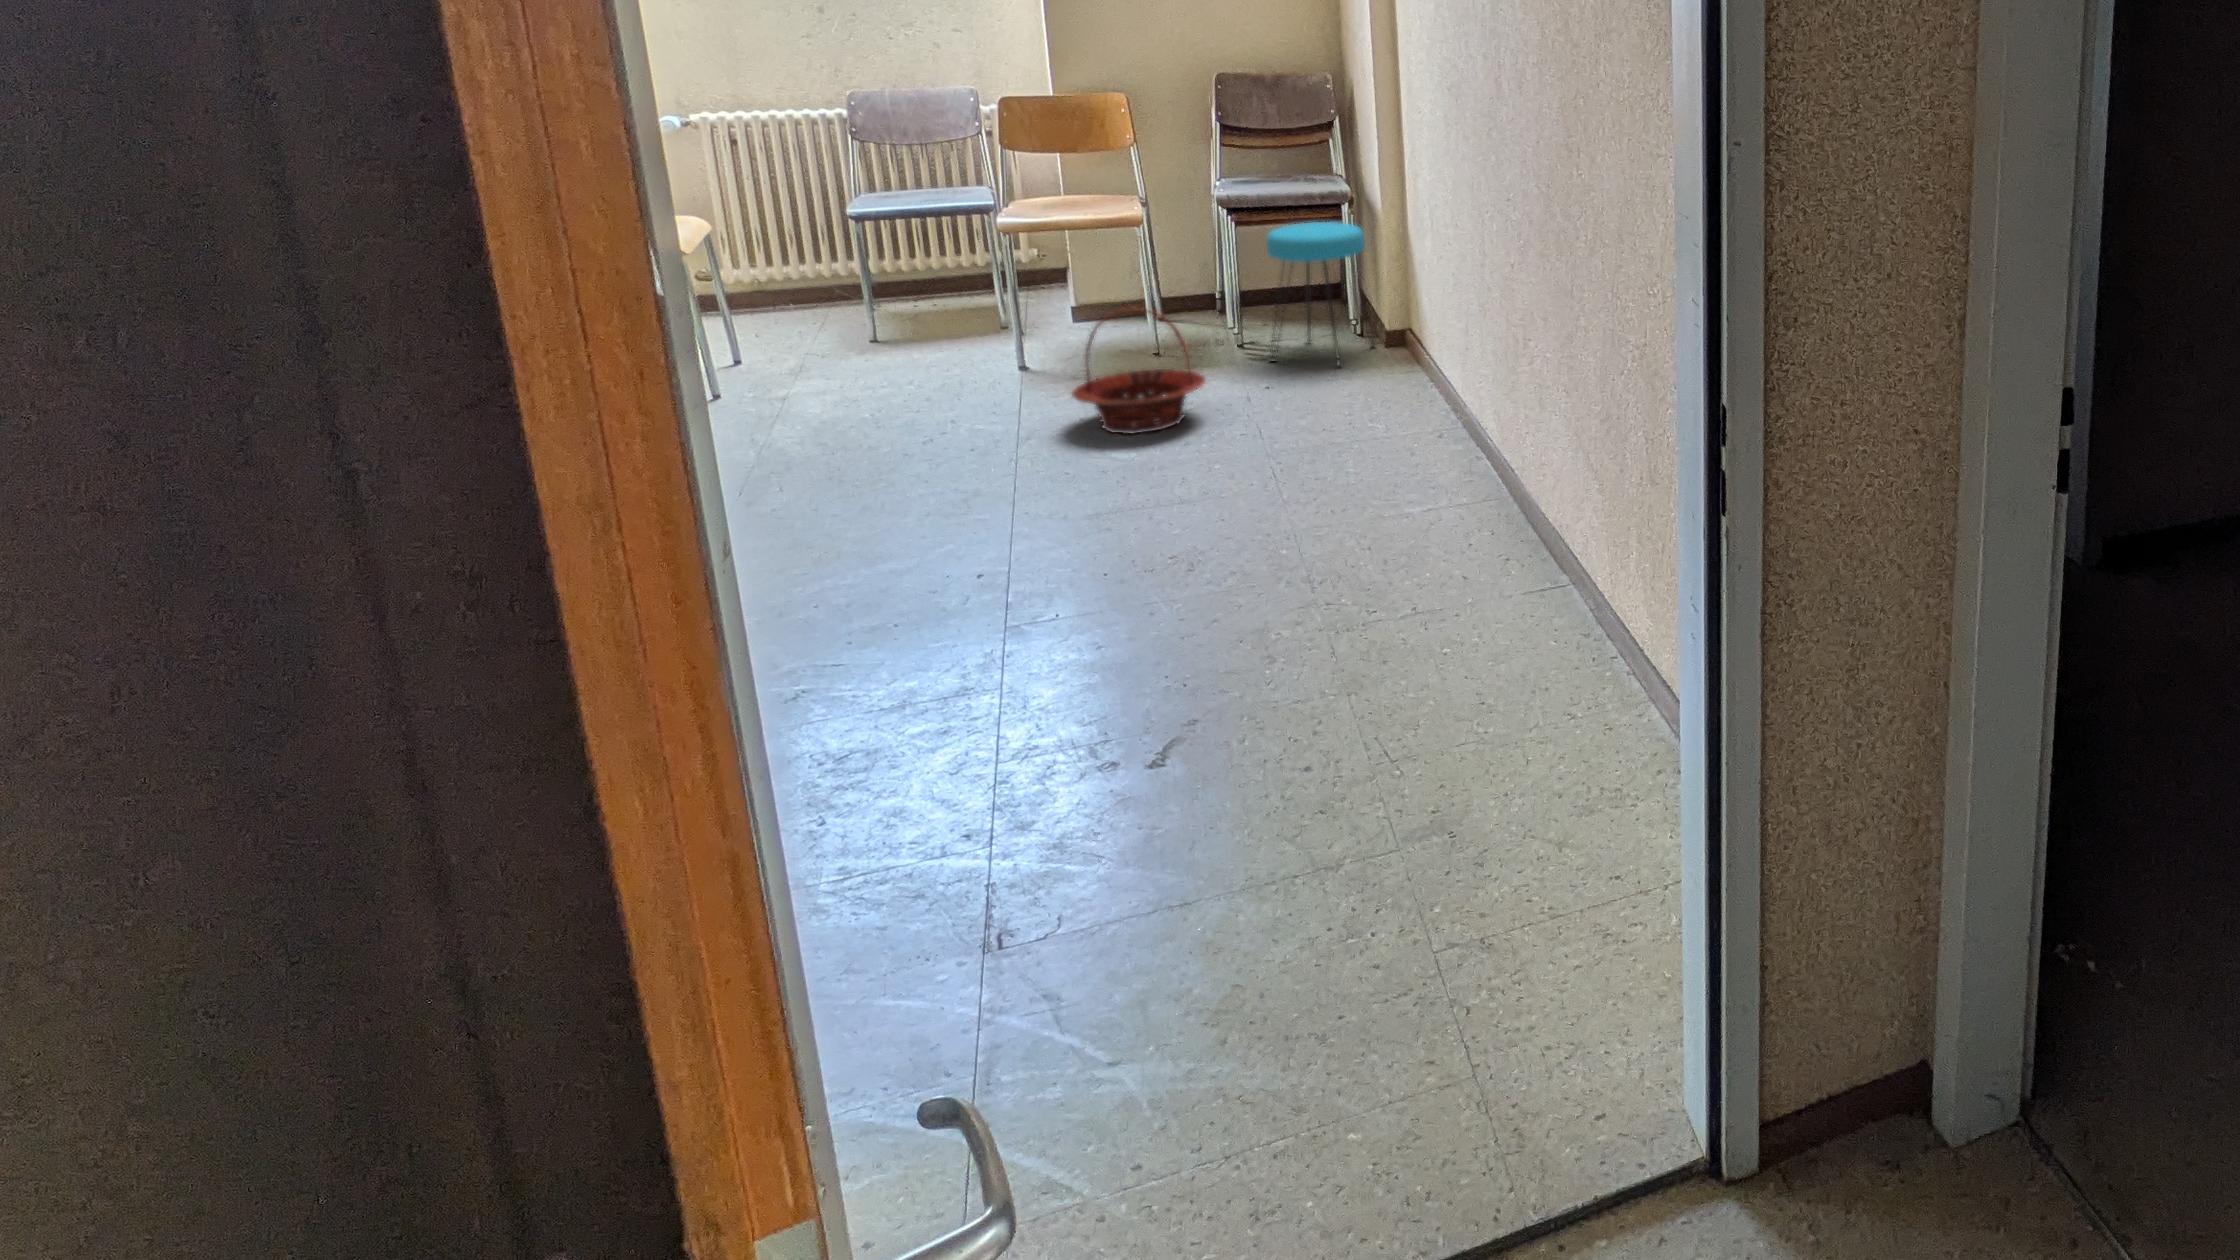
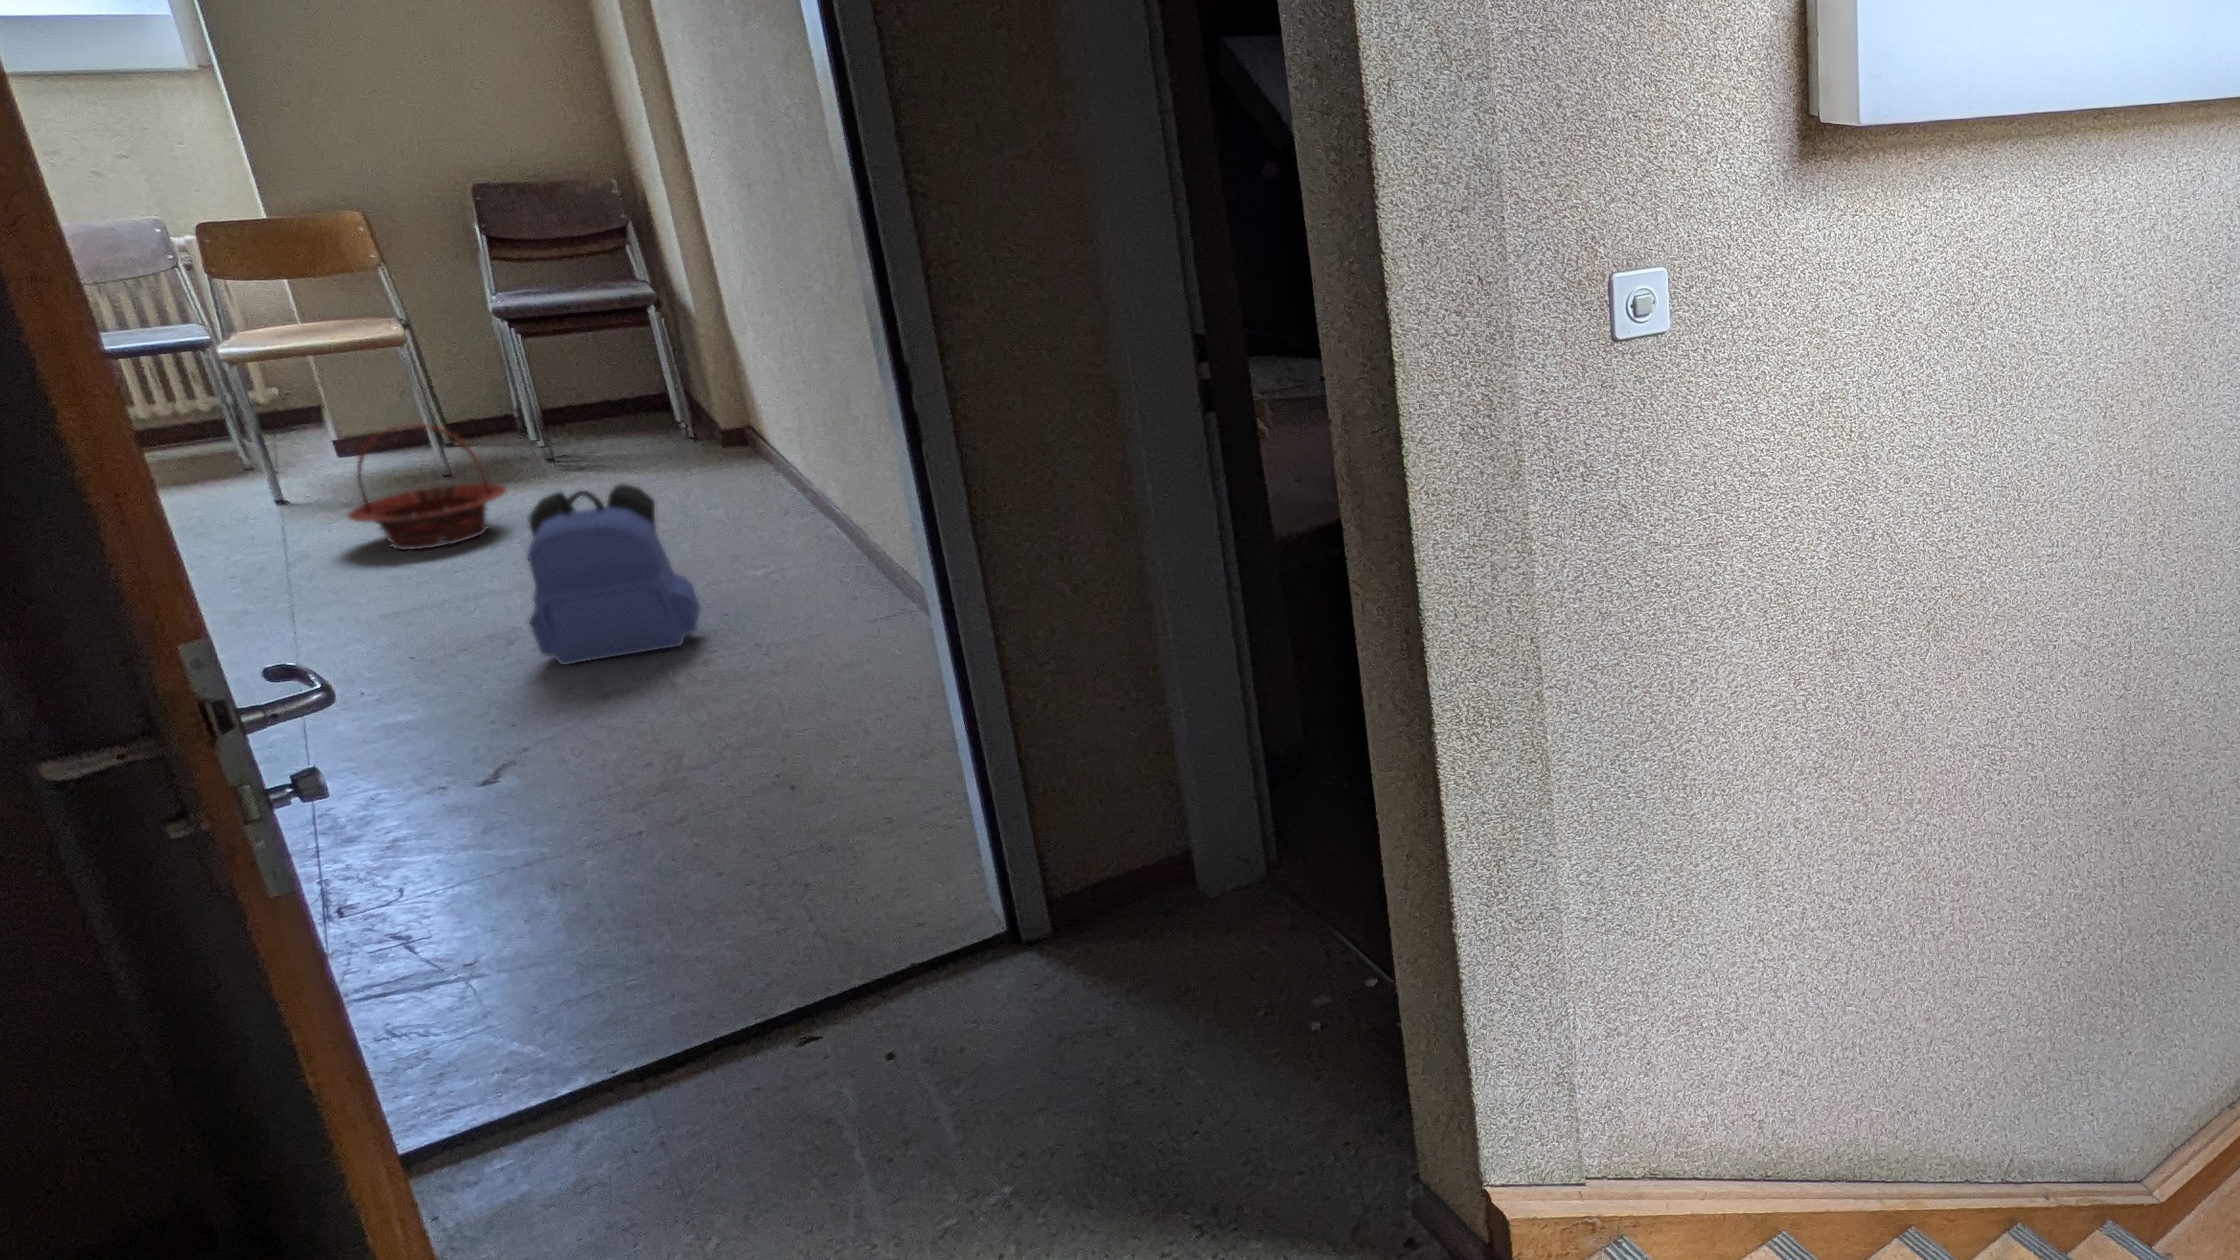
stool: present [1266,222,1375,364] -> none [559,326,711,471]
backpack: none [1213,407,1370,600] -> present [527,484,700,665]

